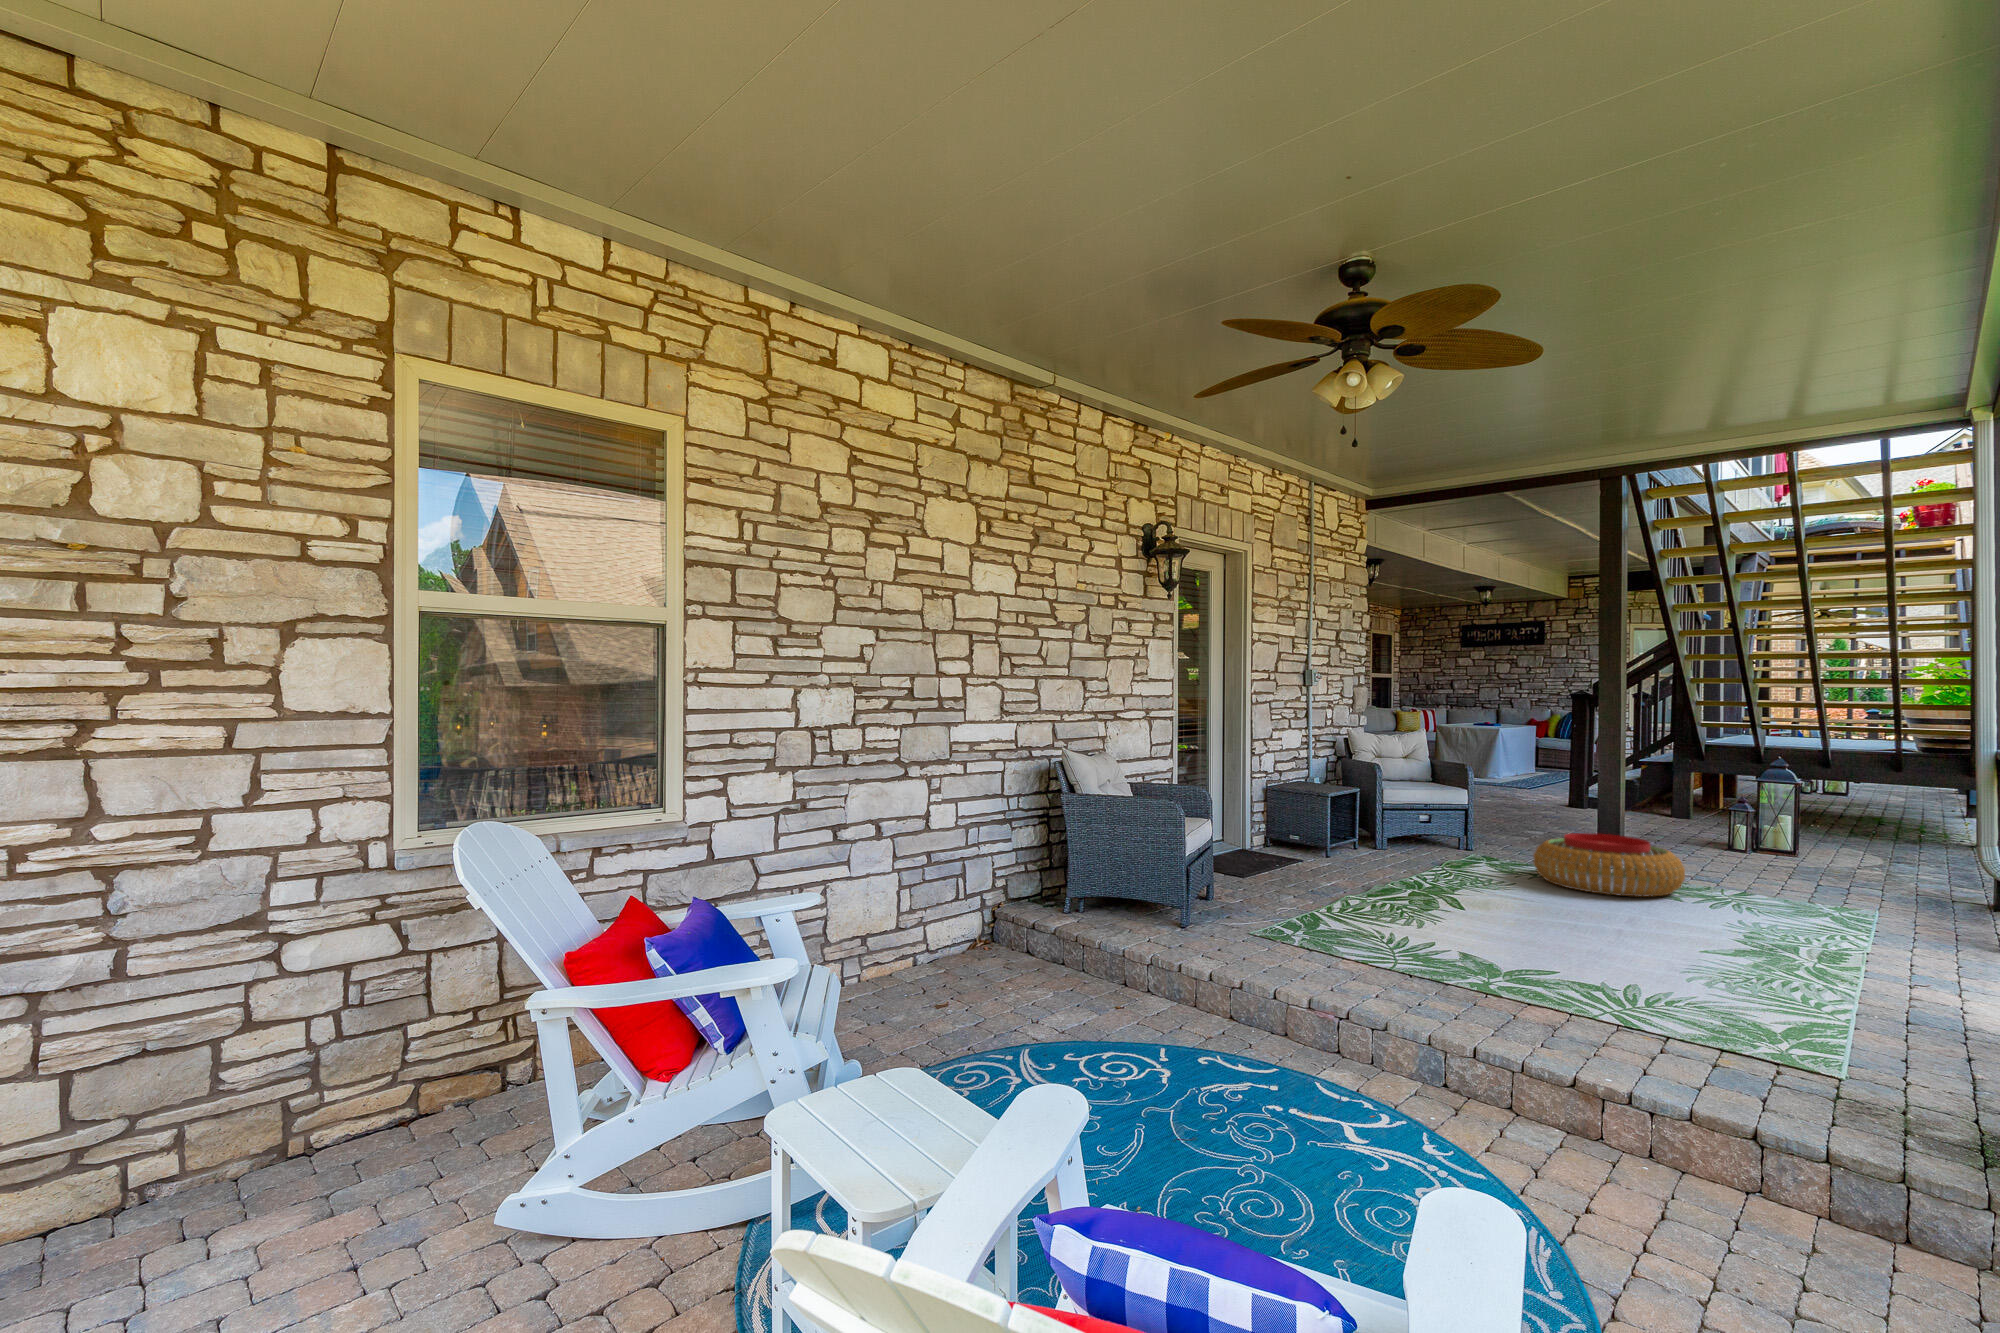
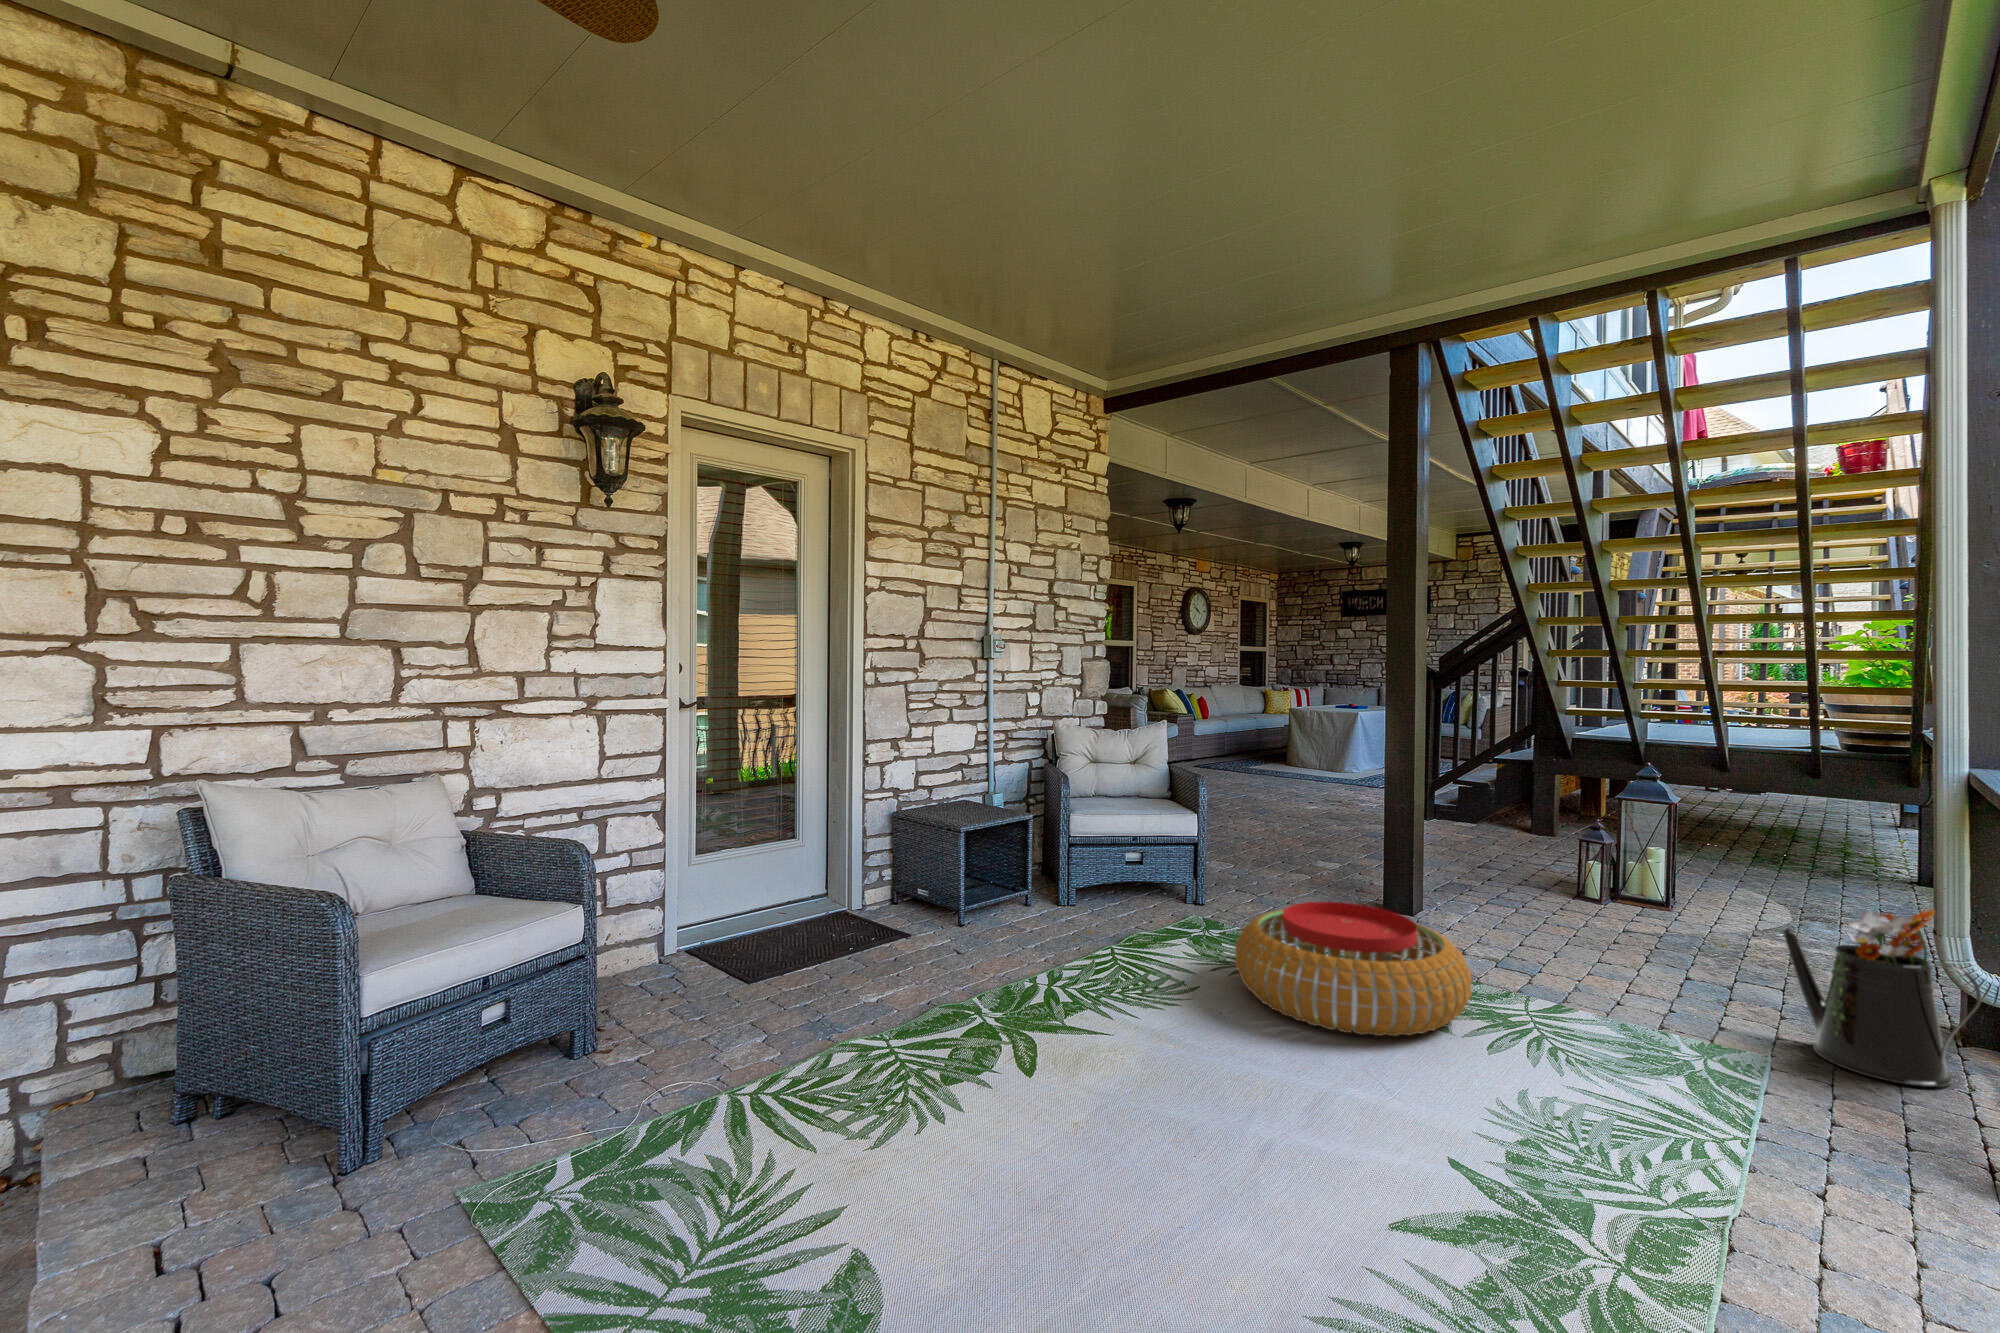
watering can: none [1863,820,1968,914] -> present [1783,910,1981,1087]

